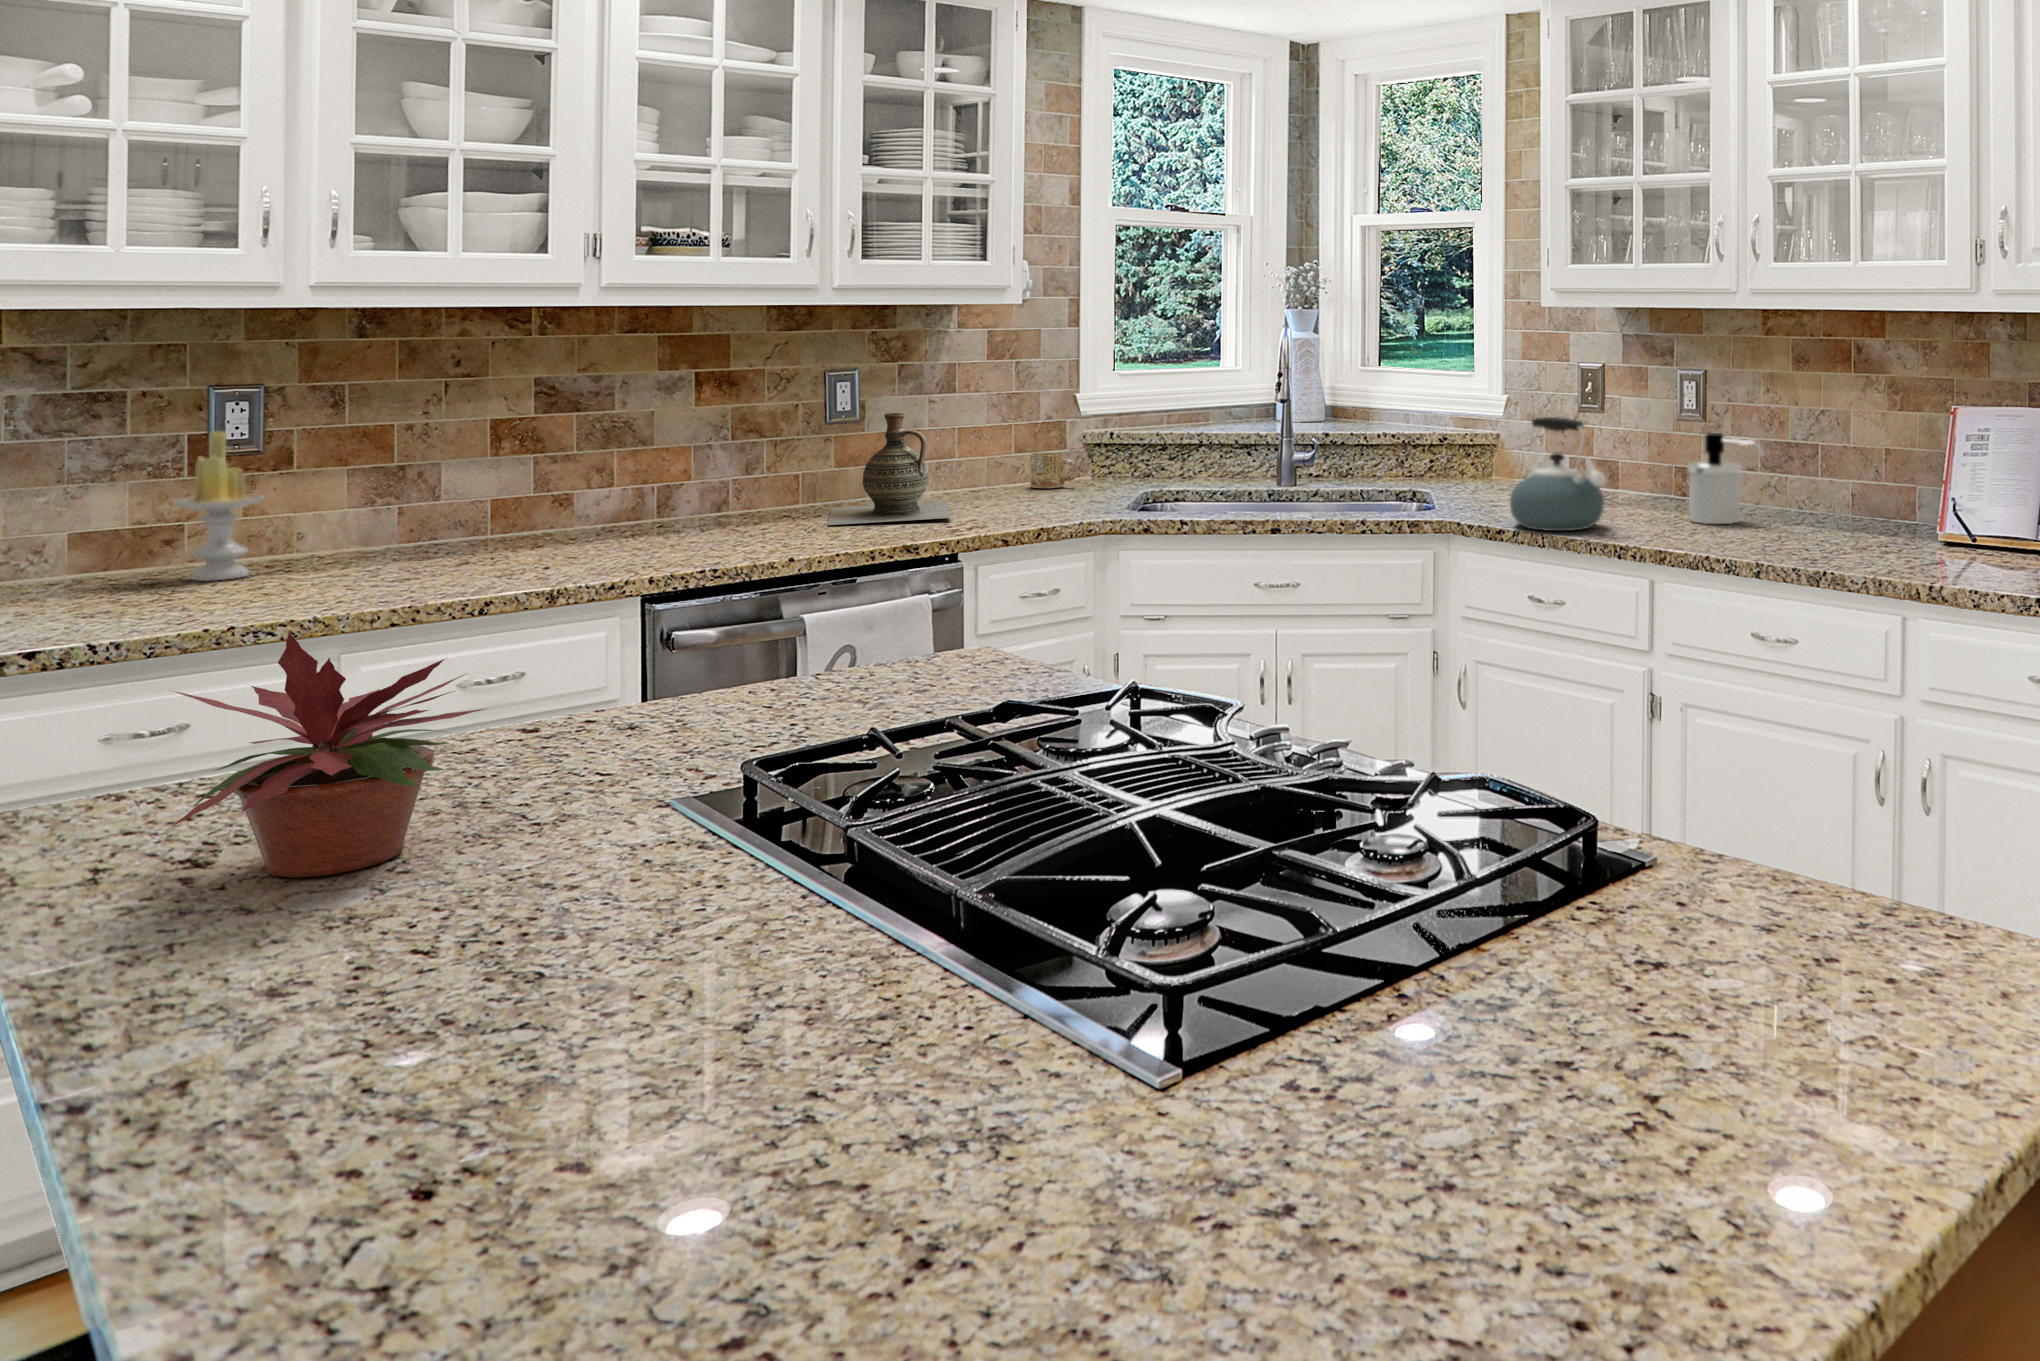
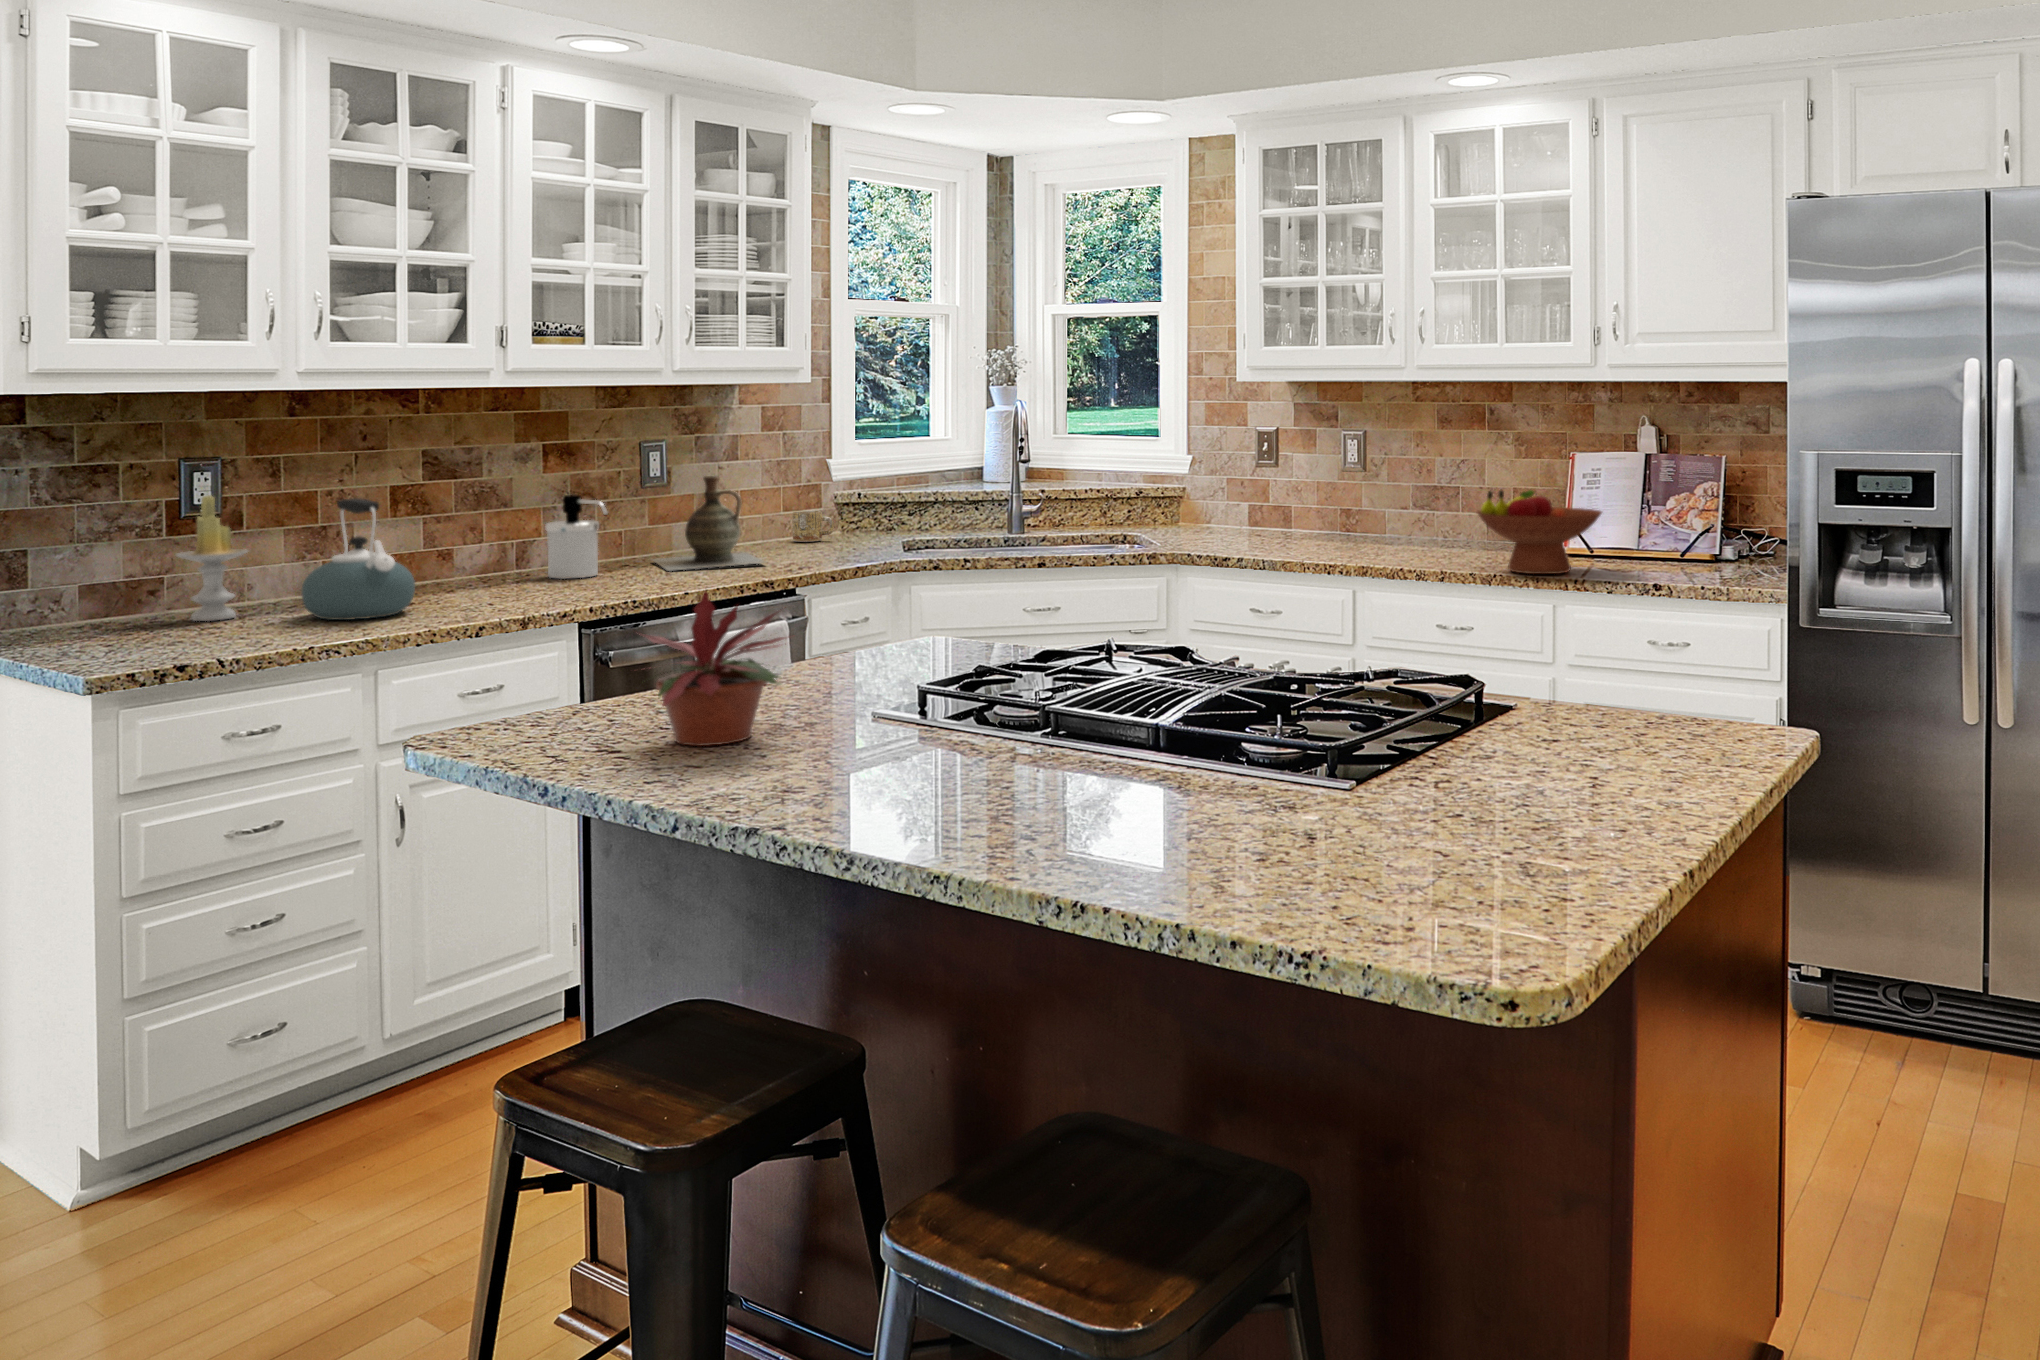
kettle: present [1510,417,1606,531] -> present [302,498,415,620]
soap dispenser: present [1687,433,1765,524] -> present [546,494,608,579]
fruit bowl: none [1807,457,1979,571] -> present [1477,490,1602,574]

